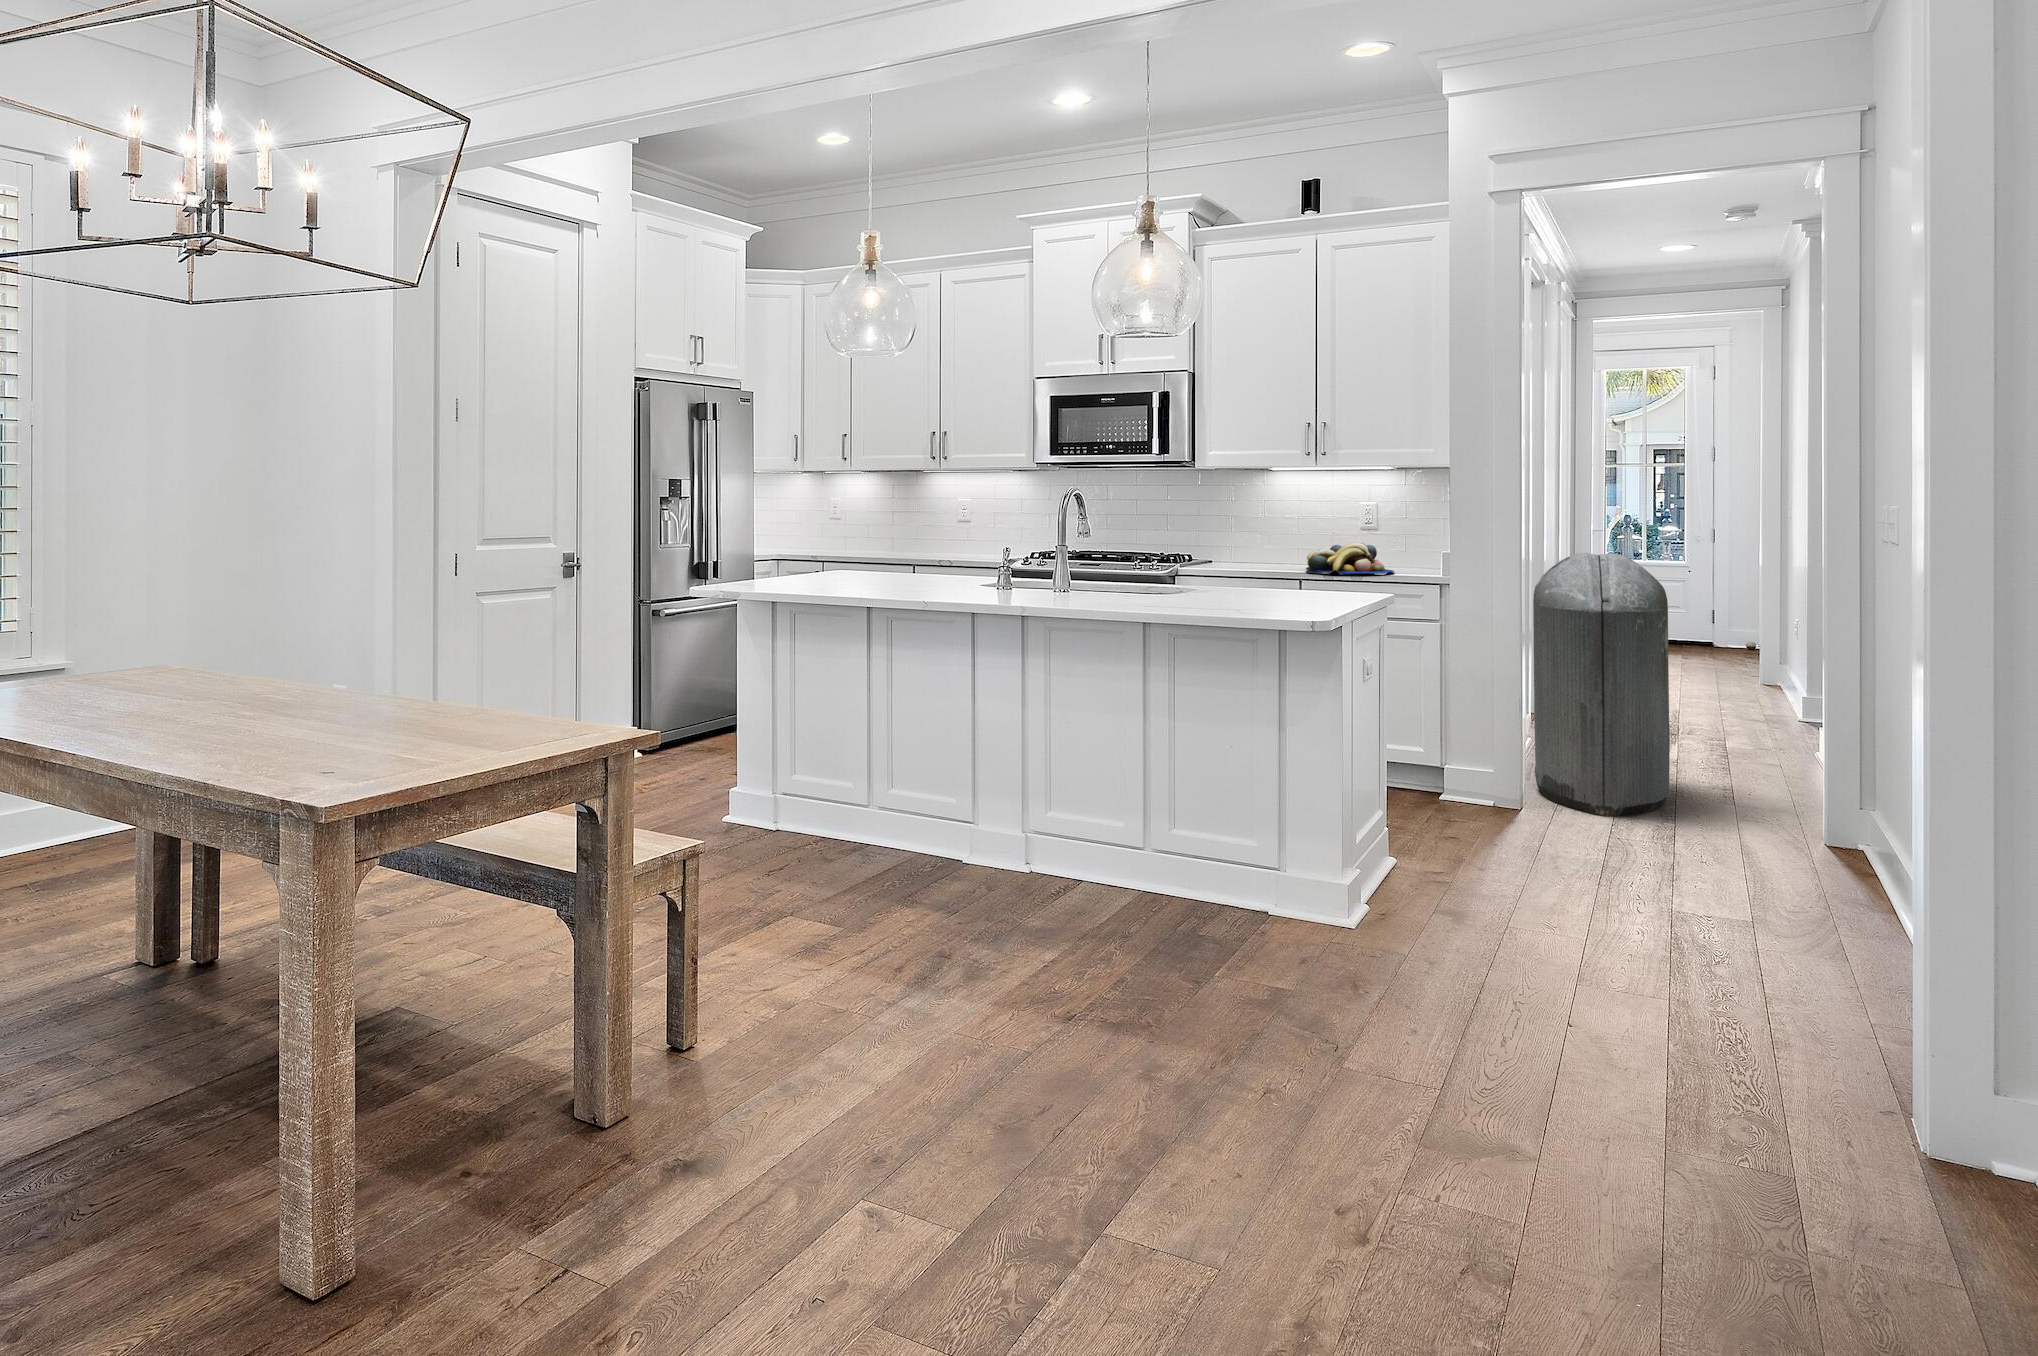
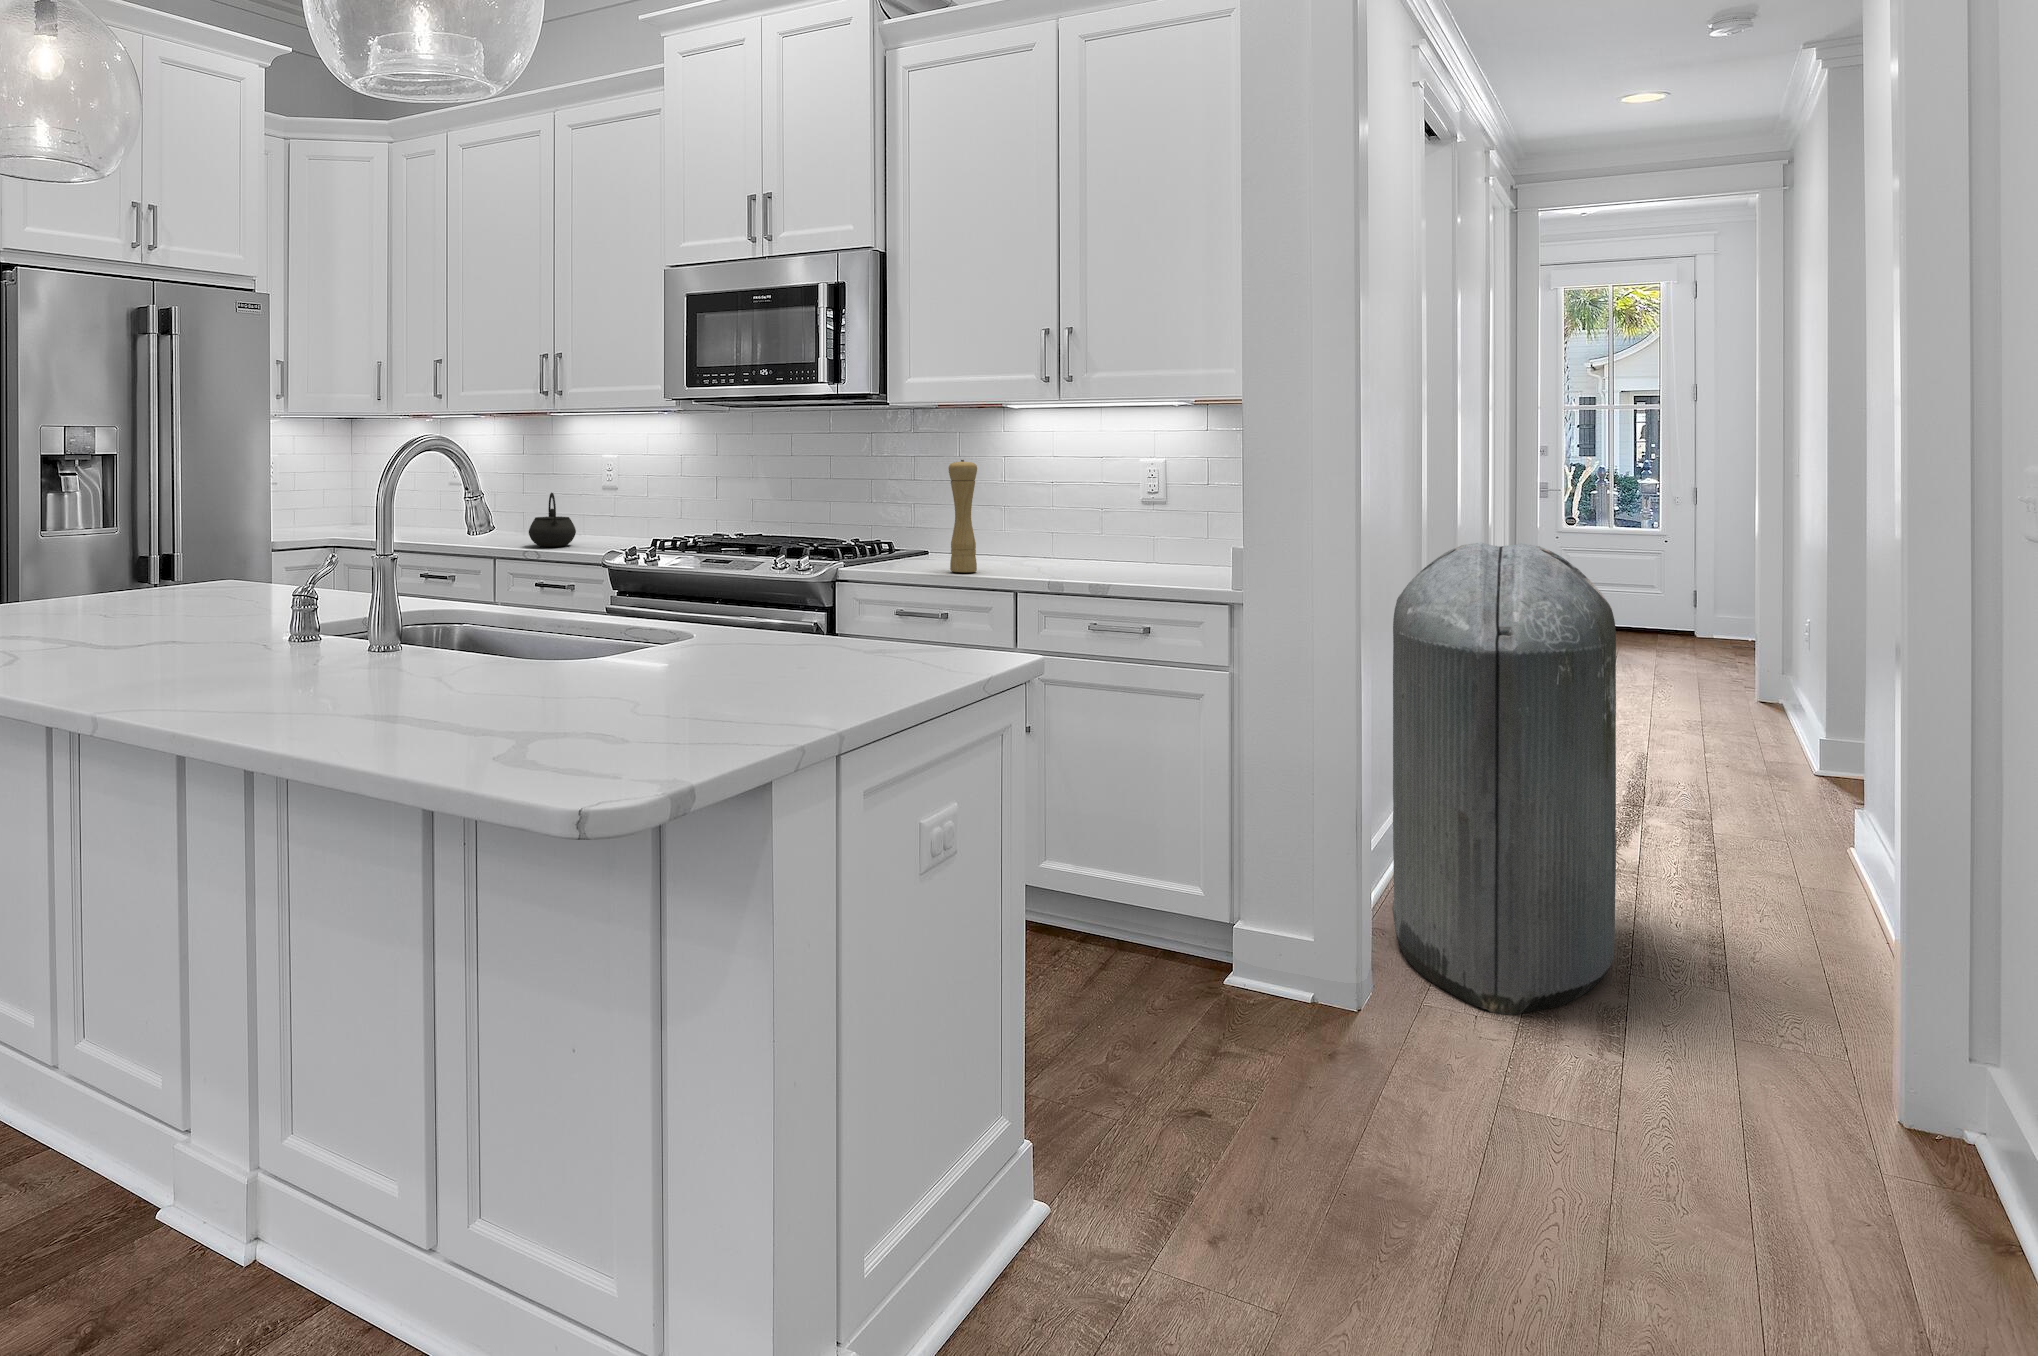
pepper mill: none [1255,502,1273,571] -> present [949,460,977,572]
kettle: none [937,522,968,558] -> present [529,493,576,547]
fruit bowl: present [1306,543,1394,574] -> none [1022,527,1164,582]

